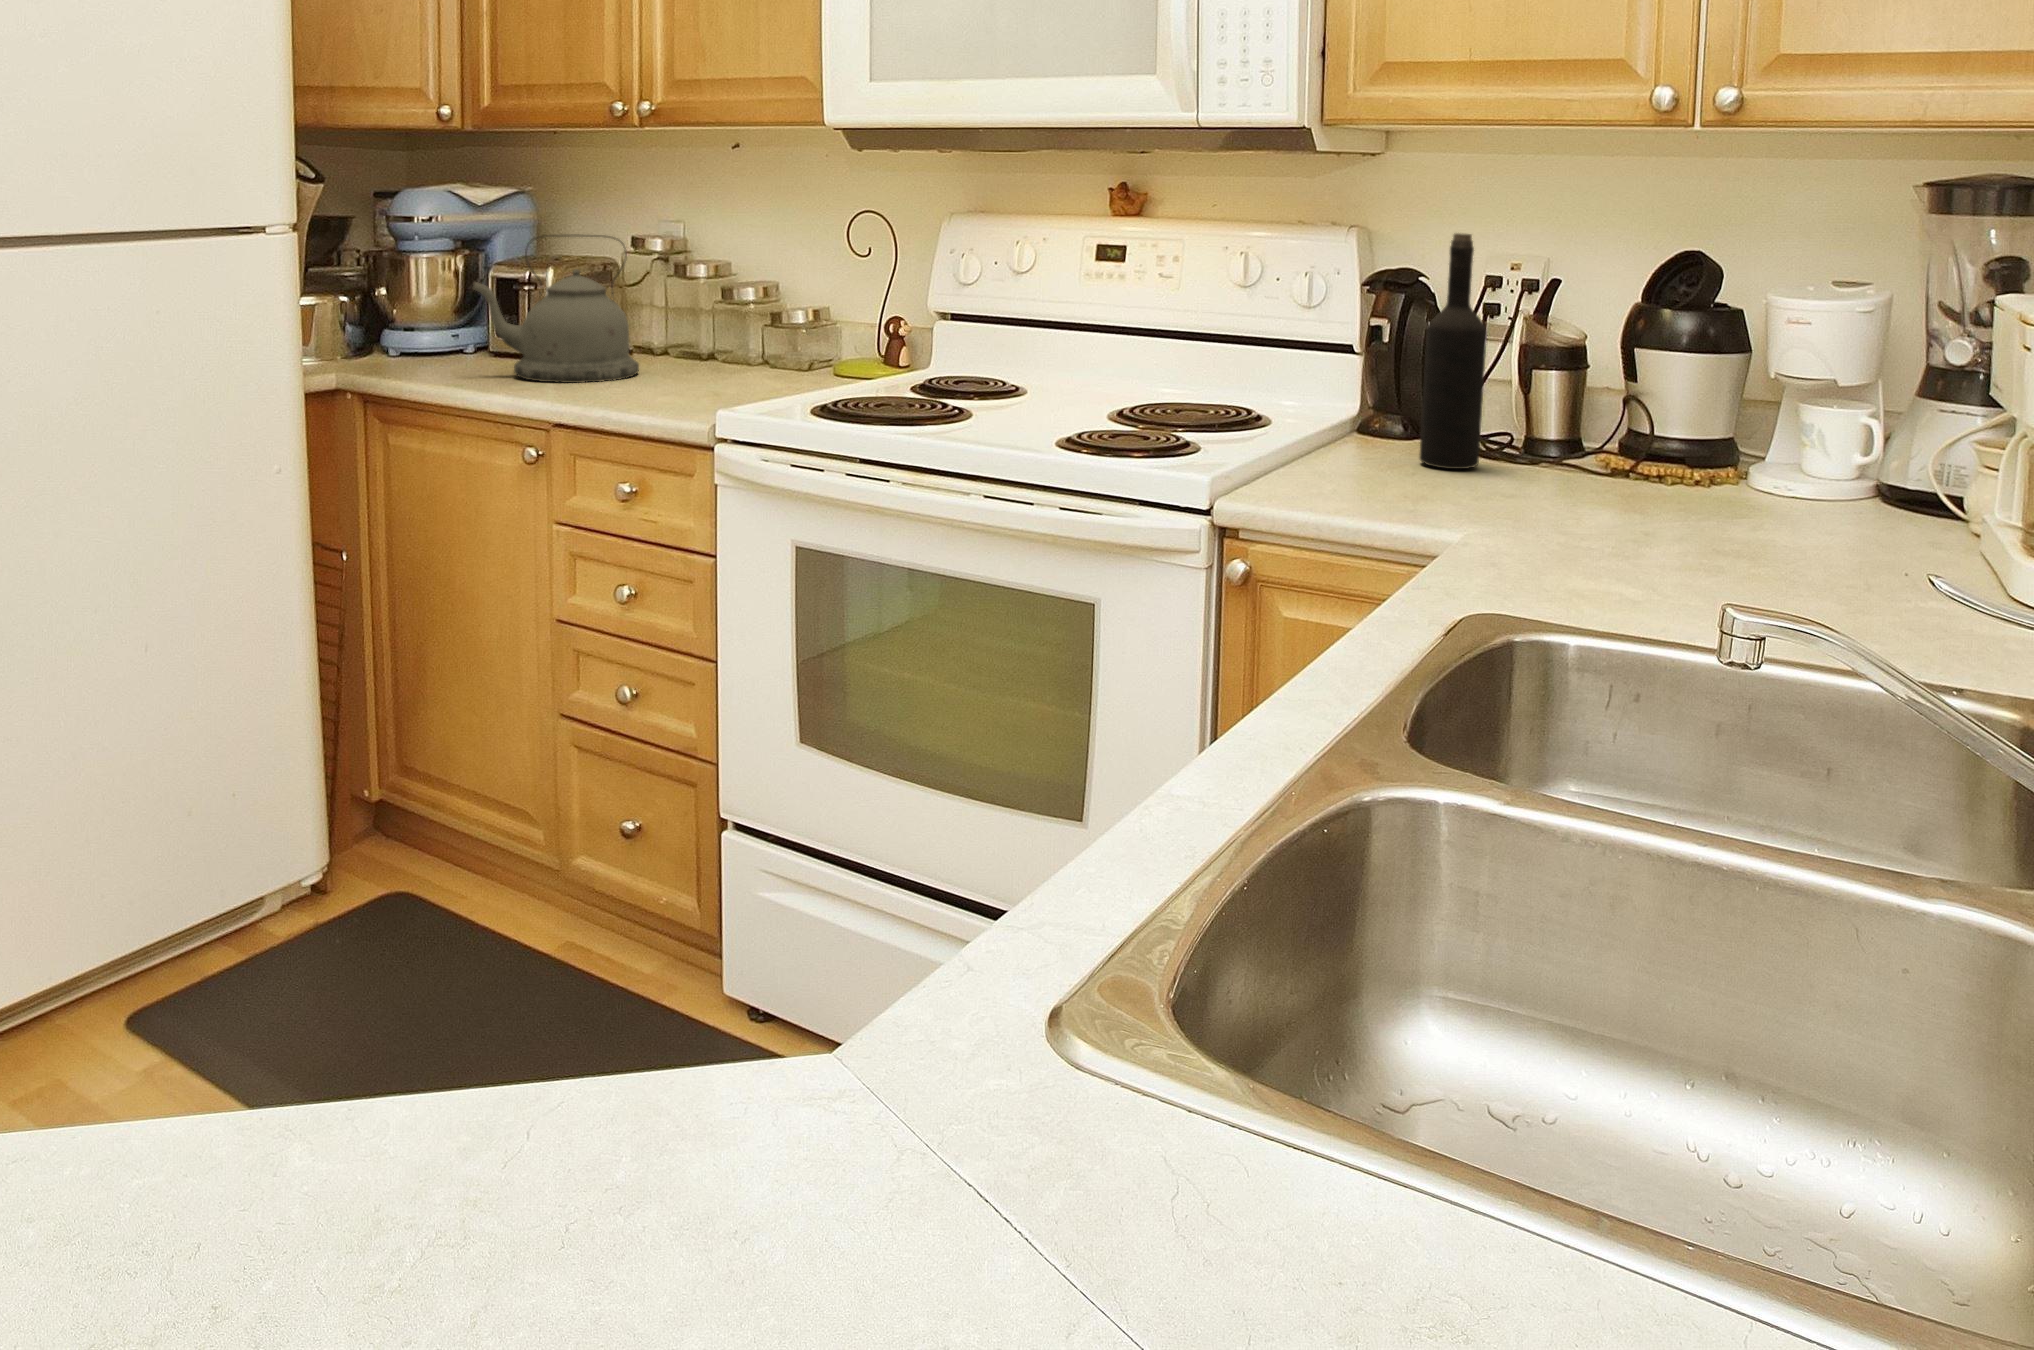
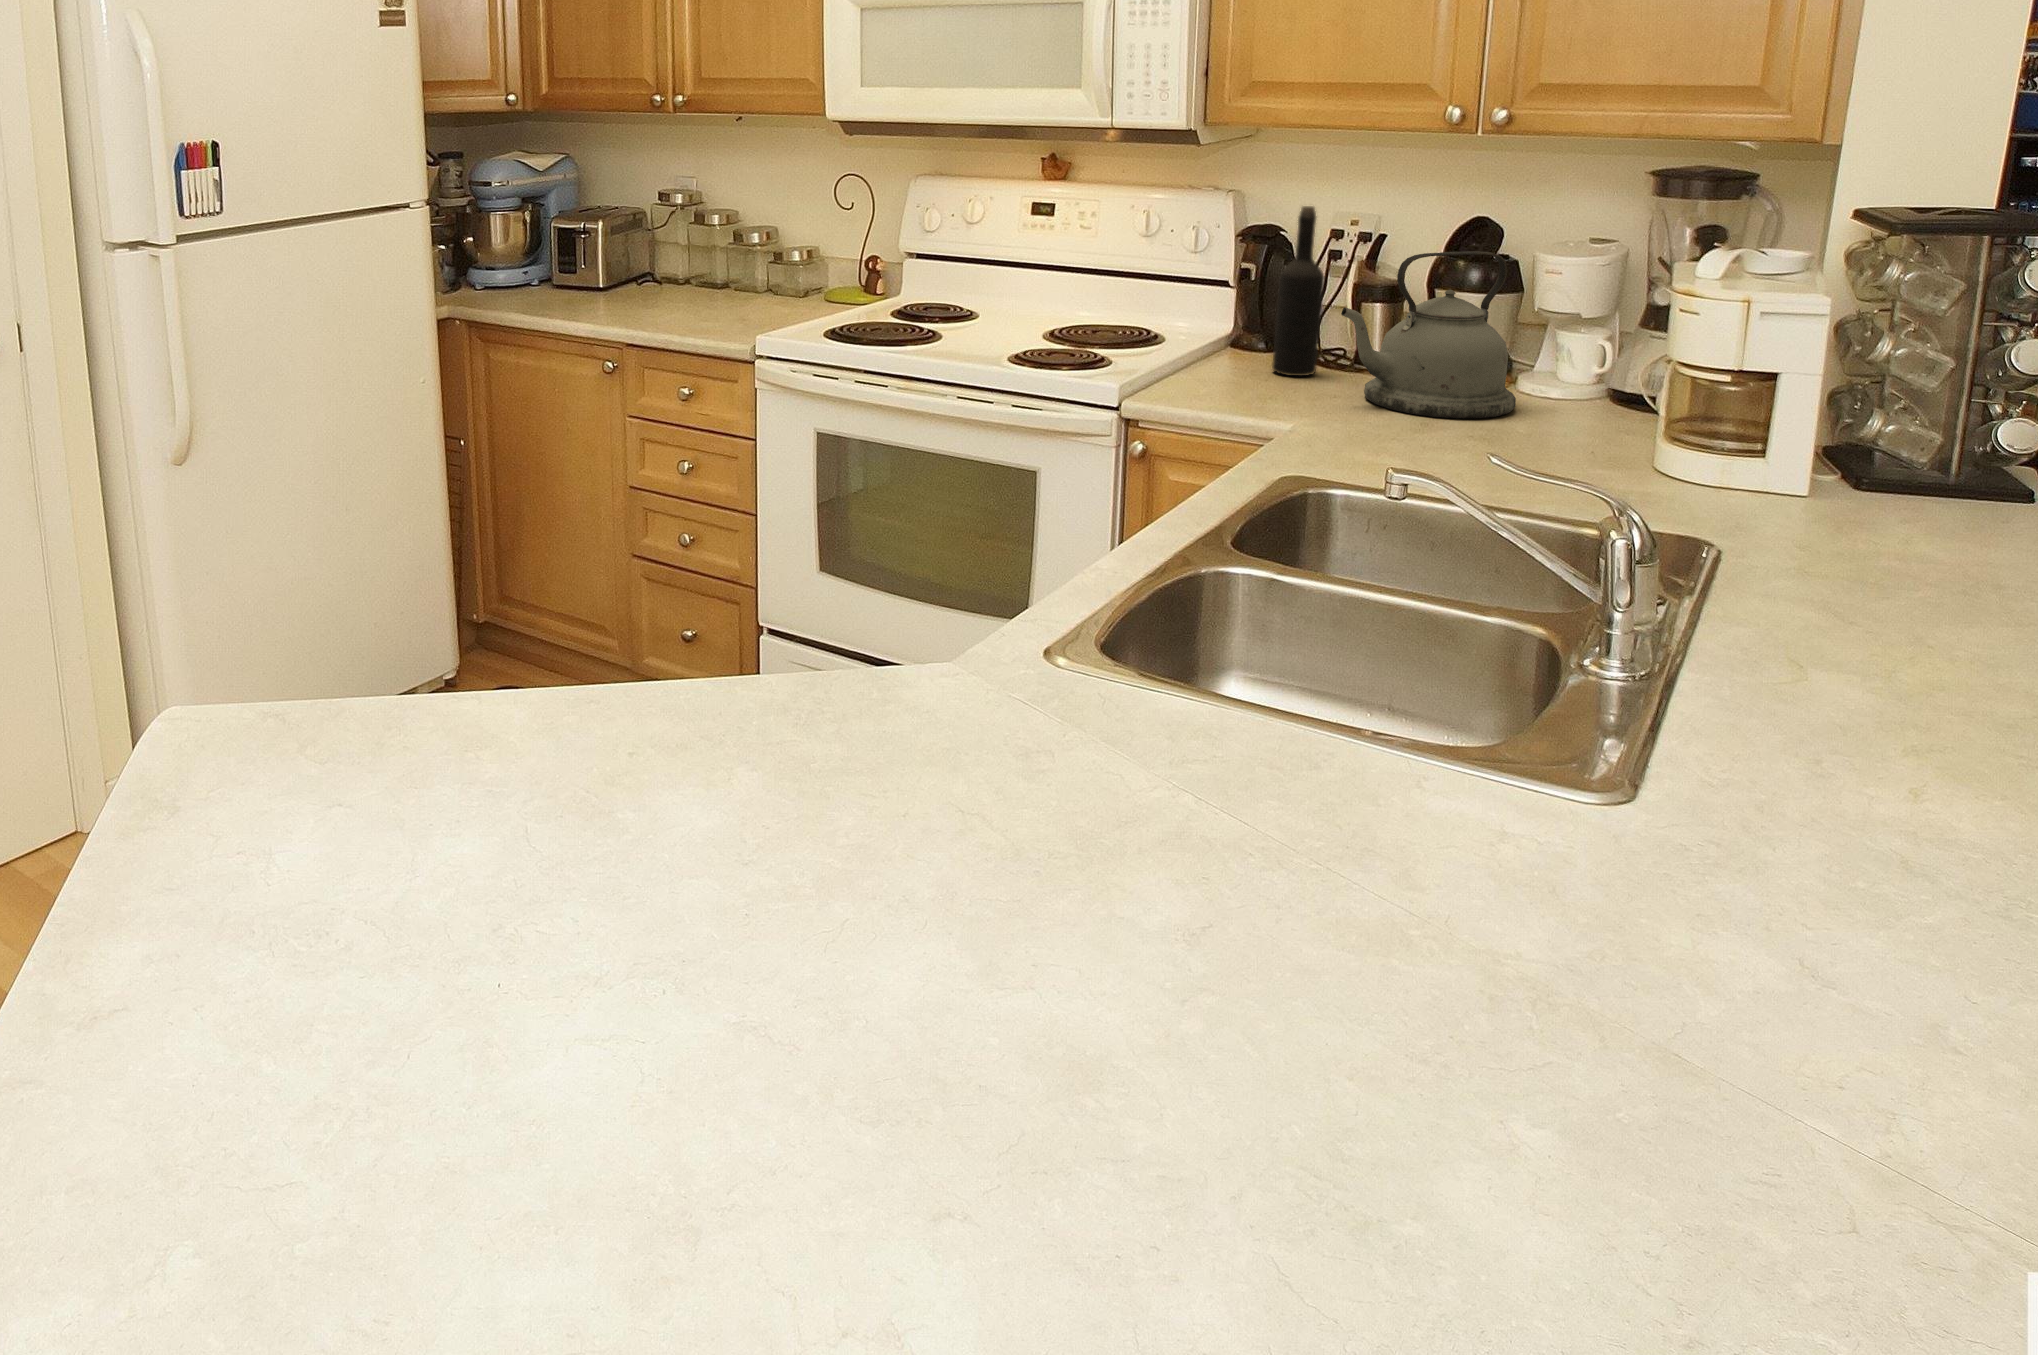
kettle: present [473,235,639,383] -> present [1341,251,1516,418]

